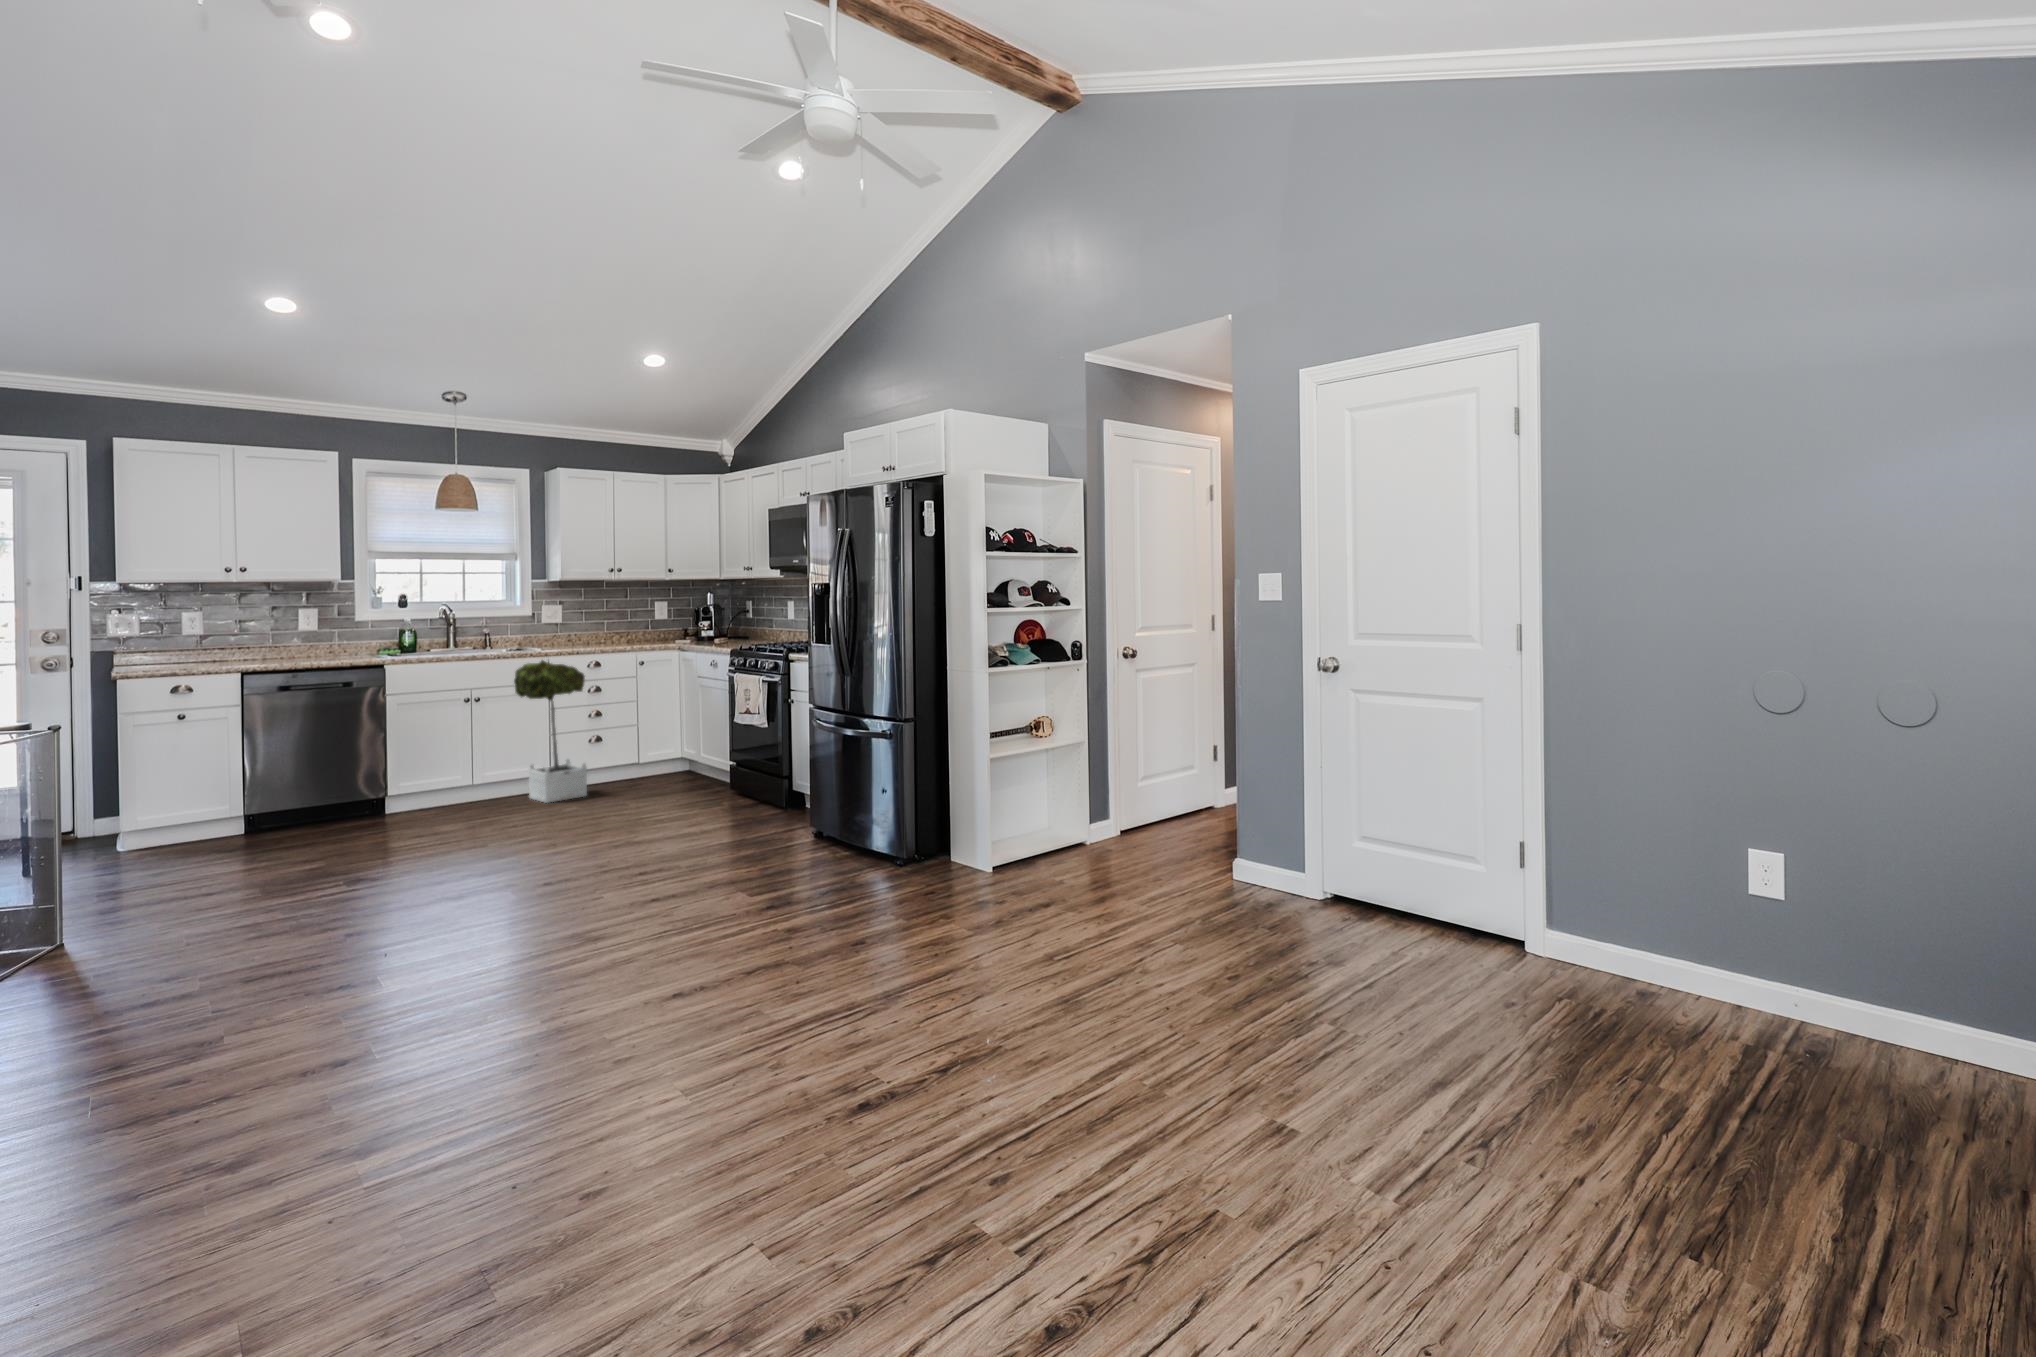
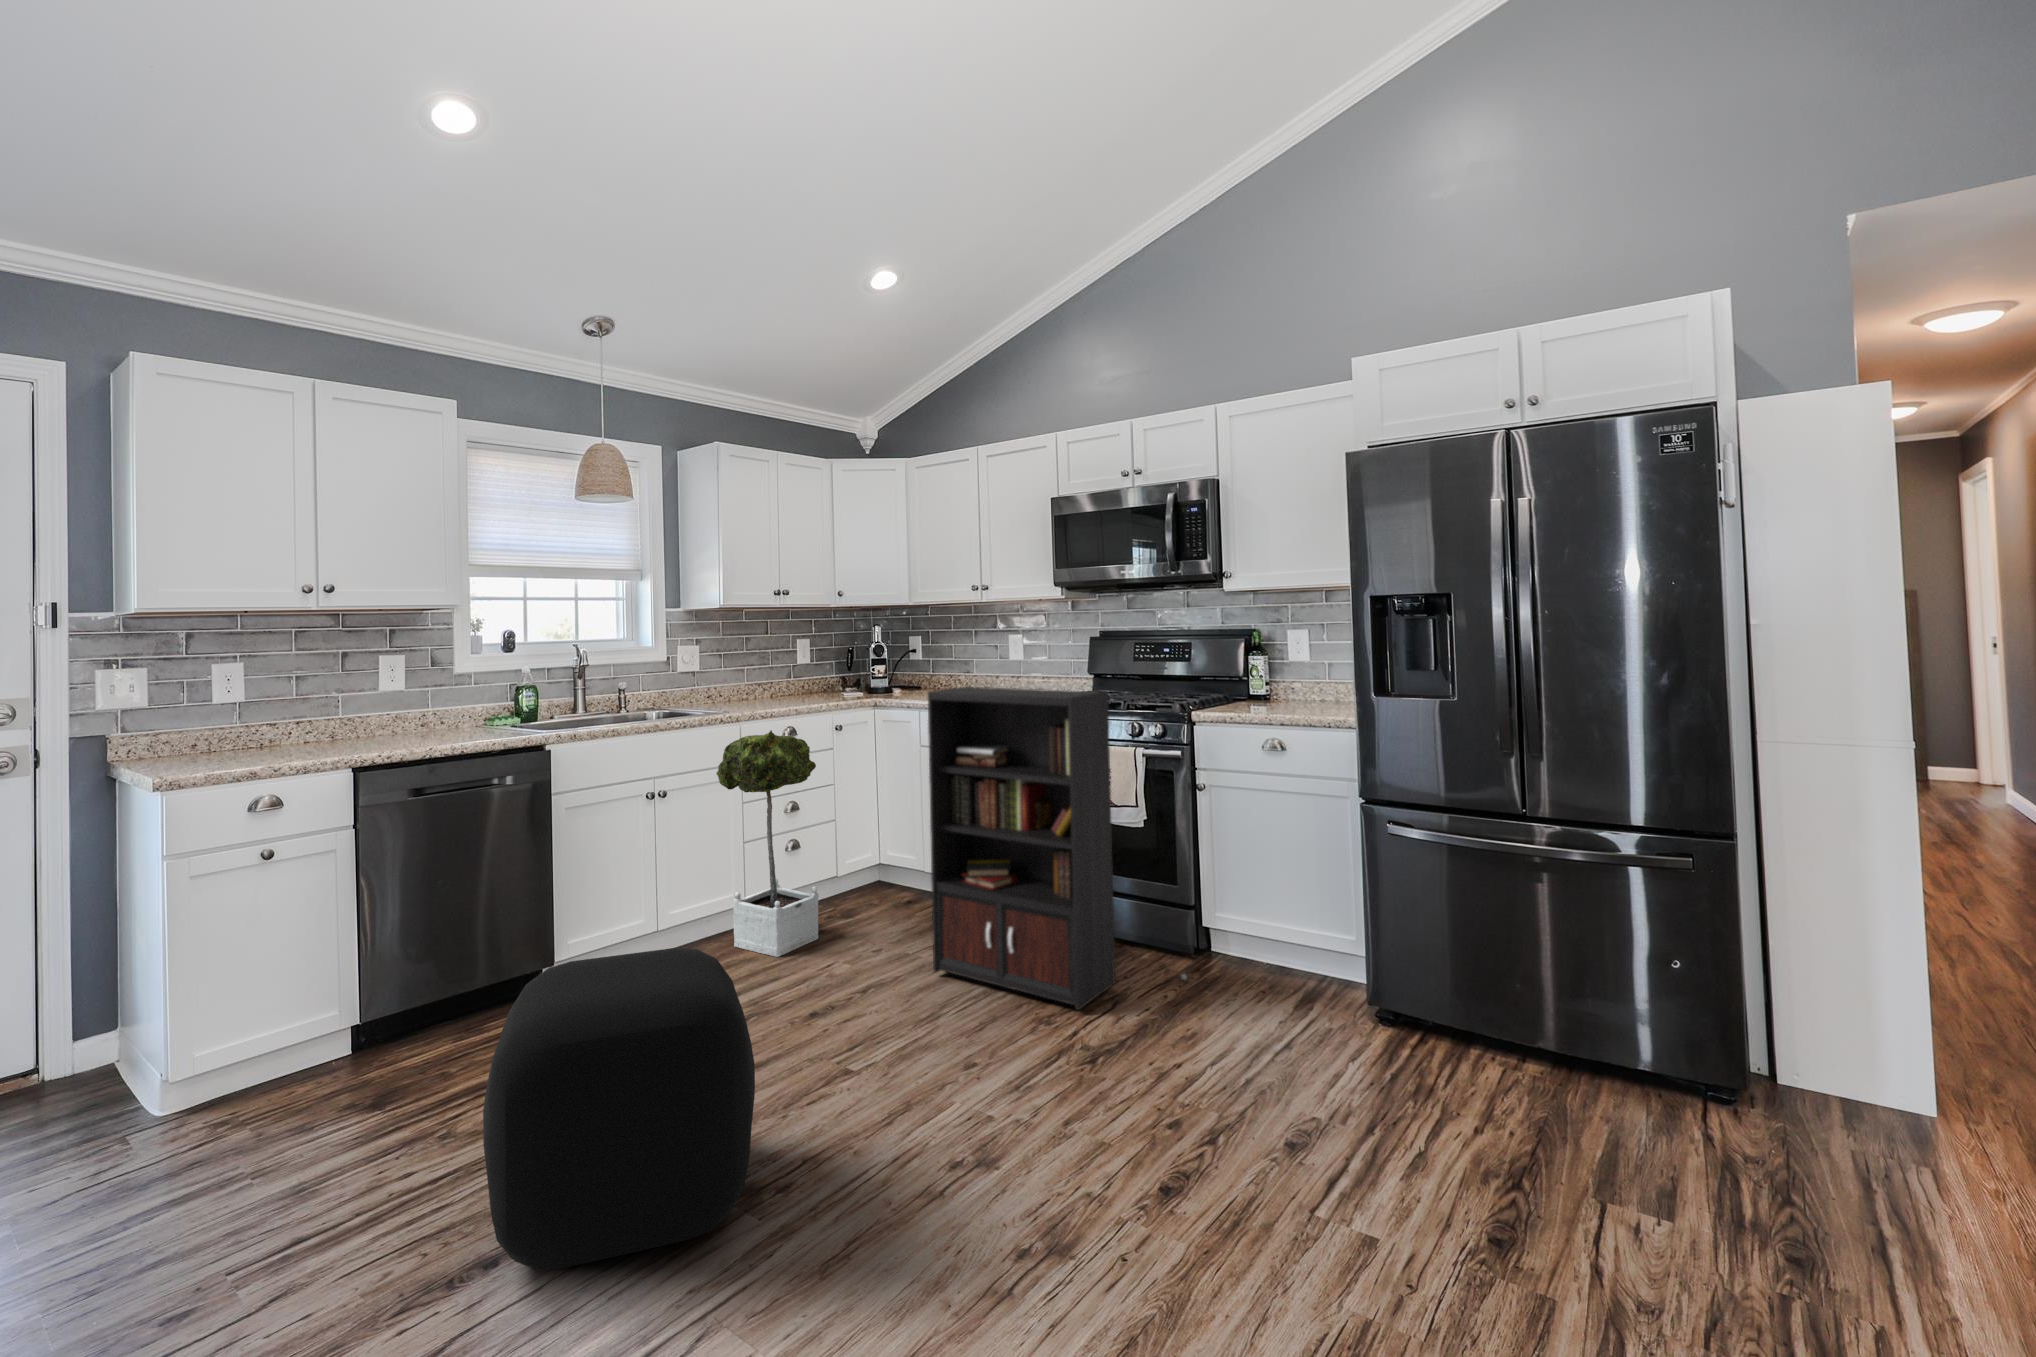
bookcase: none [617,633,765,824] -> present [928,686,1187,1010]
ottoman: none [217,759,390,889] -> present [483,948,755,1270]

